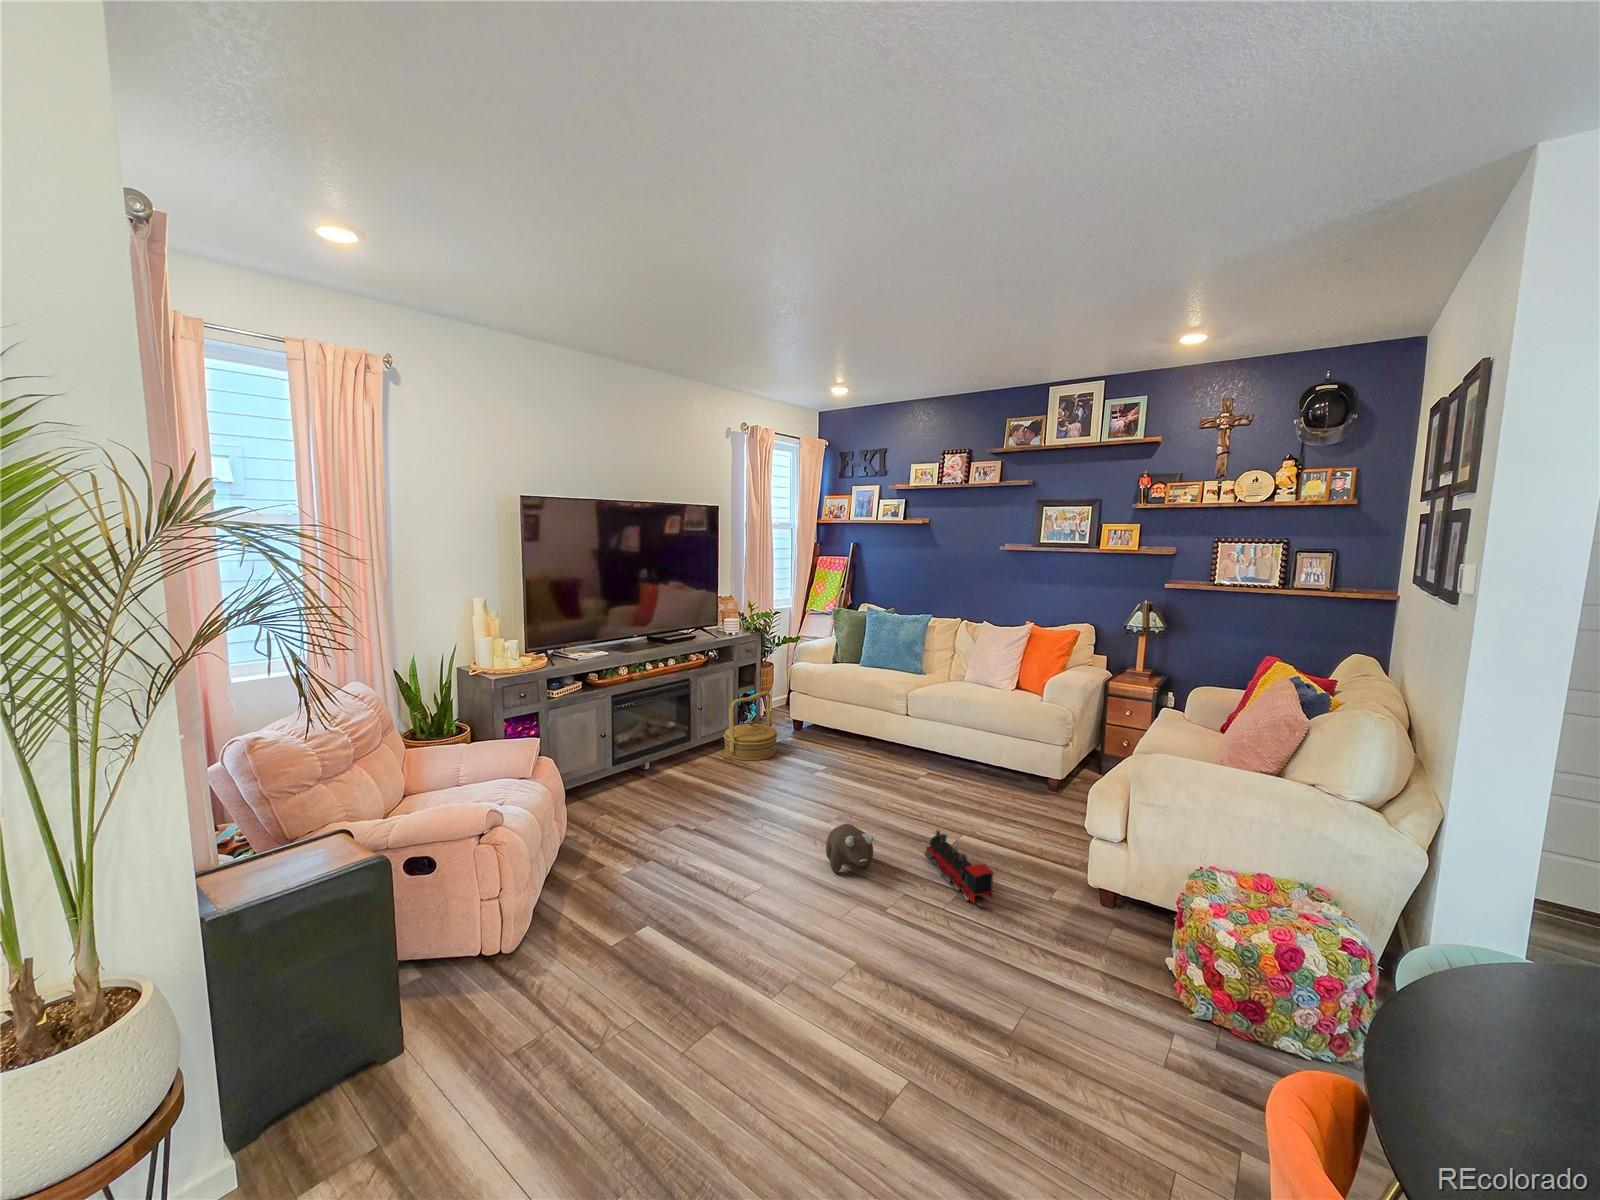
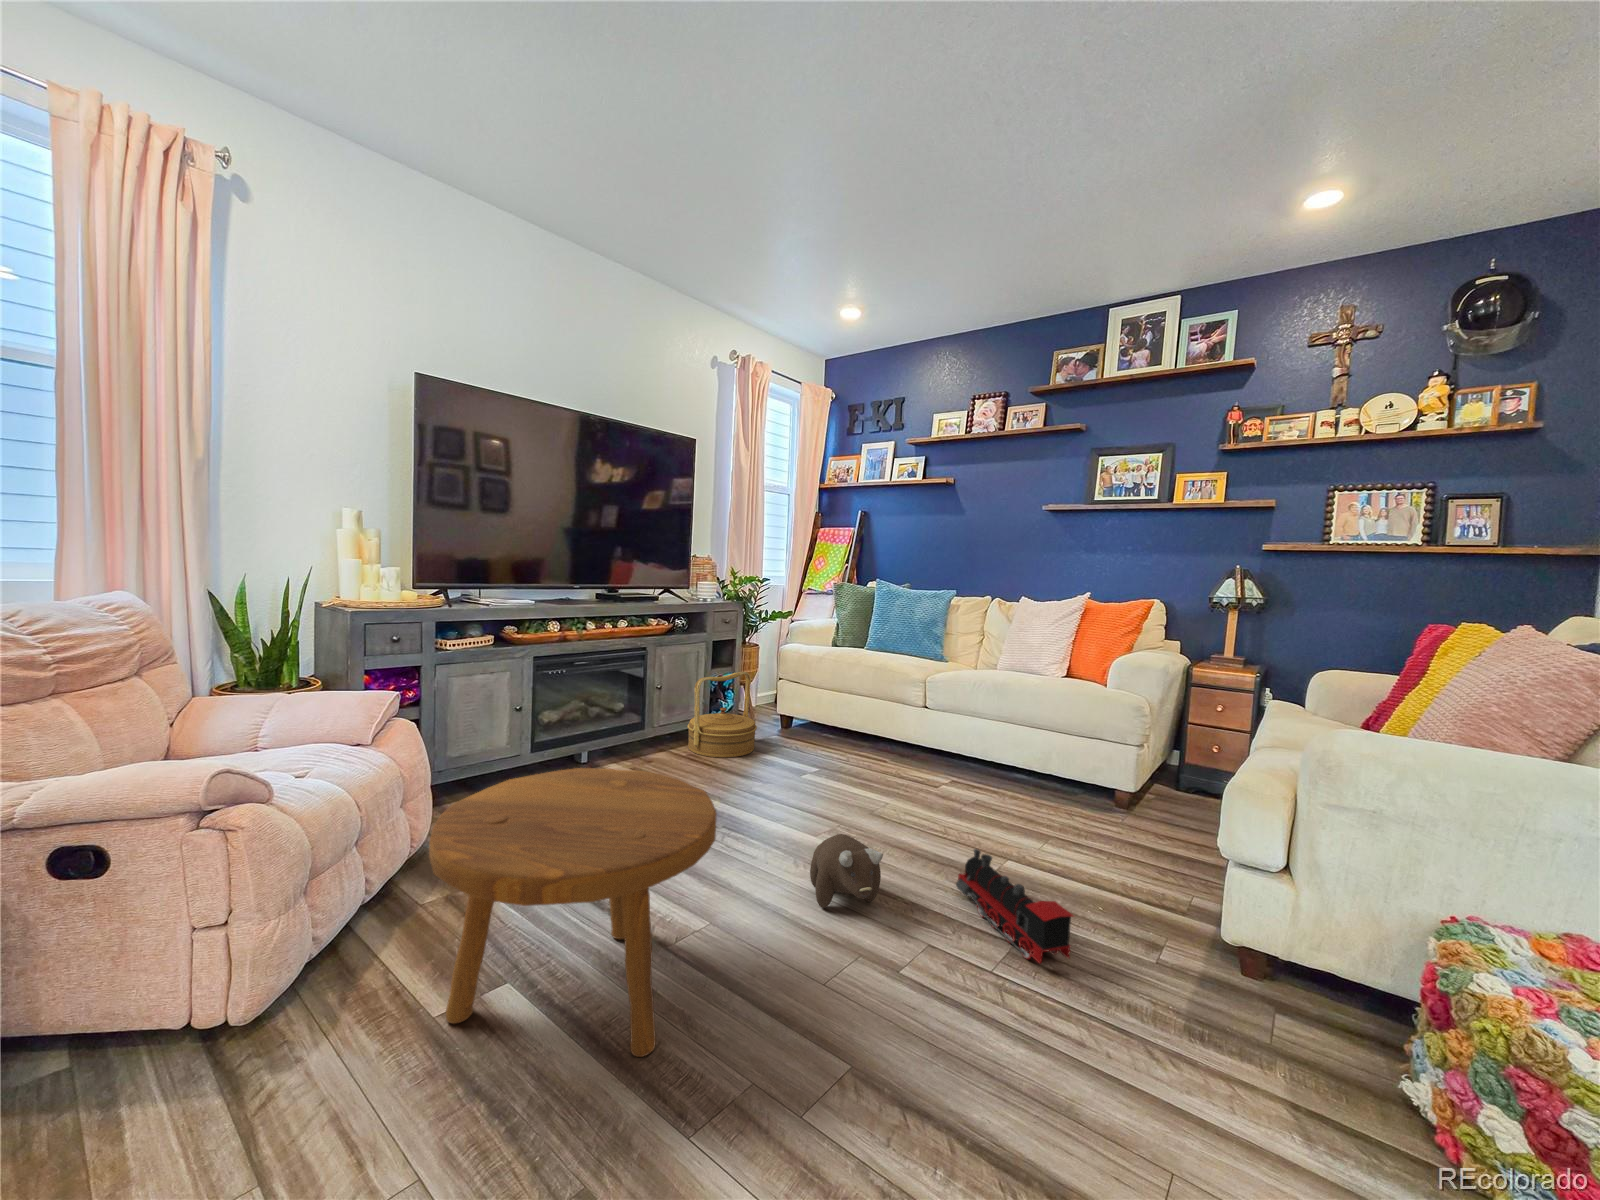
footstool: none [606,791,771,962] -> present [429,768,717,1057]

